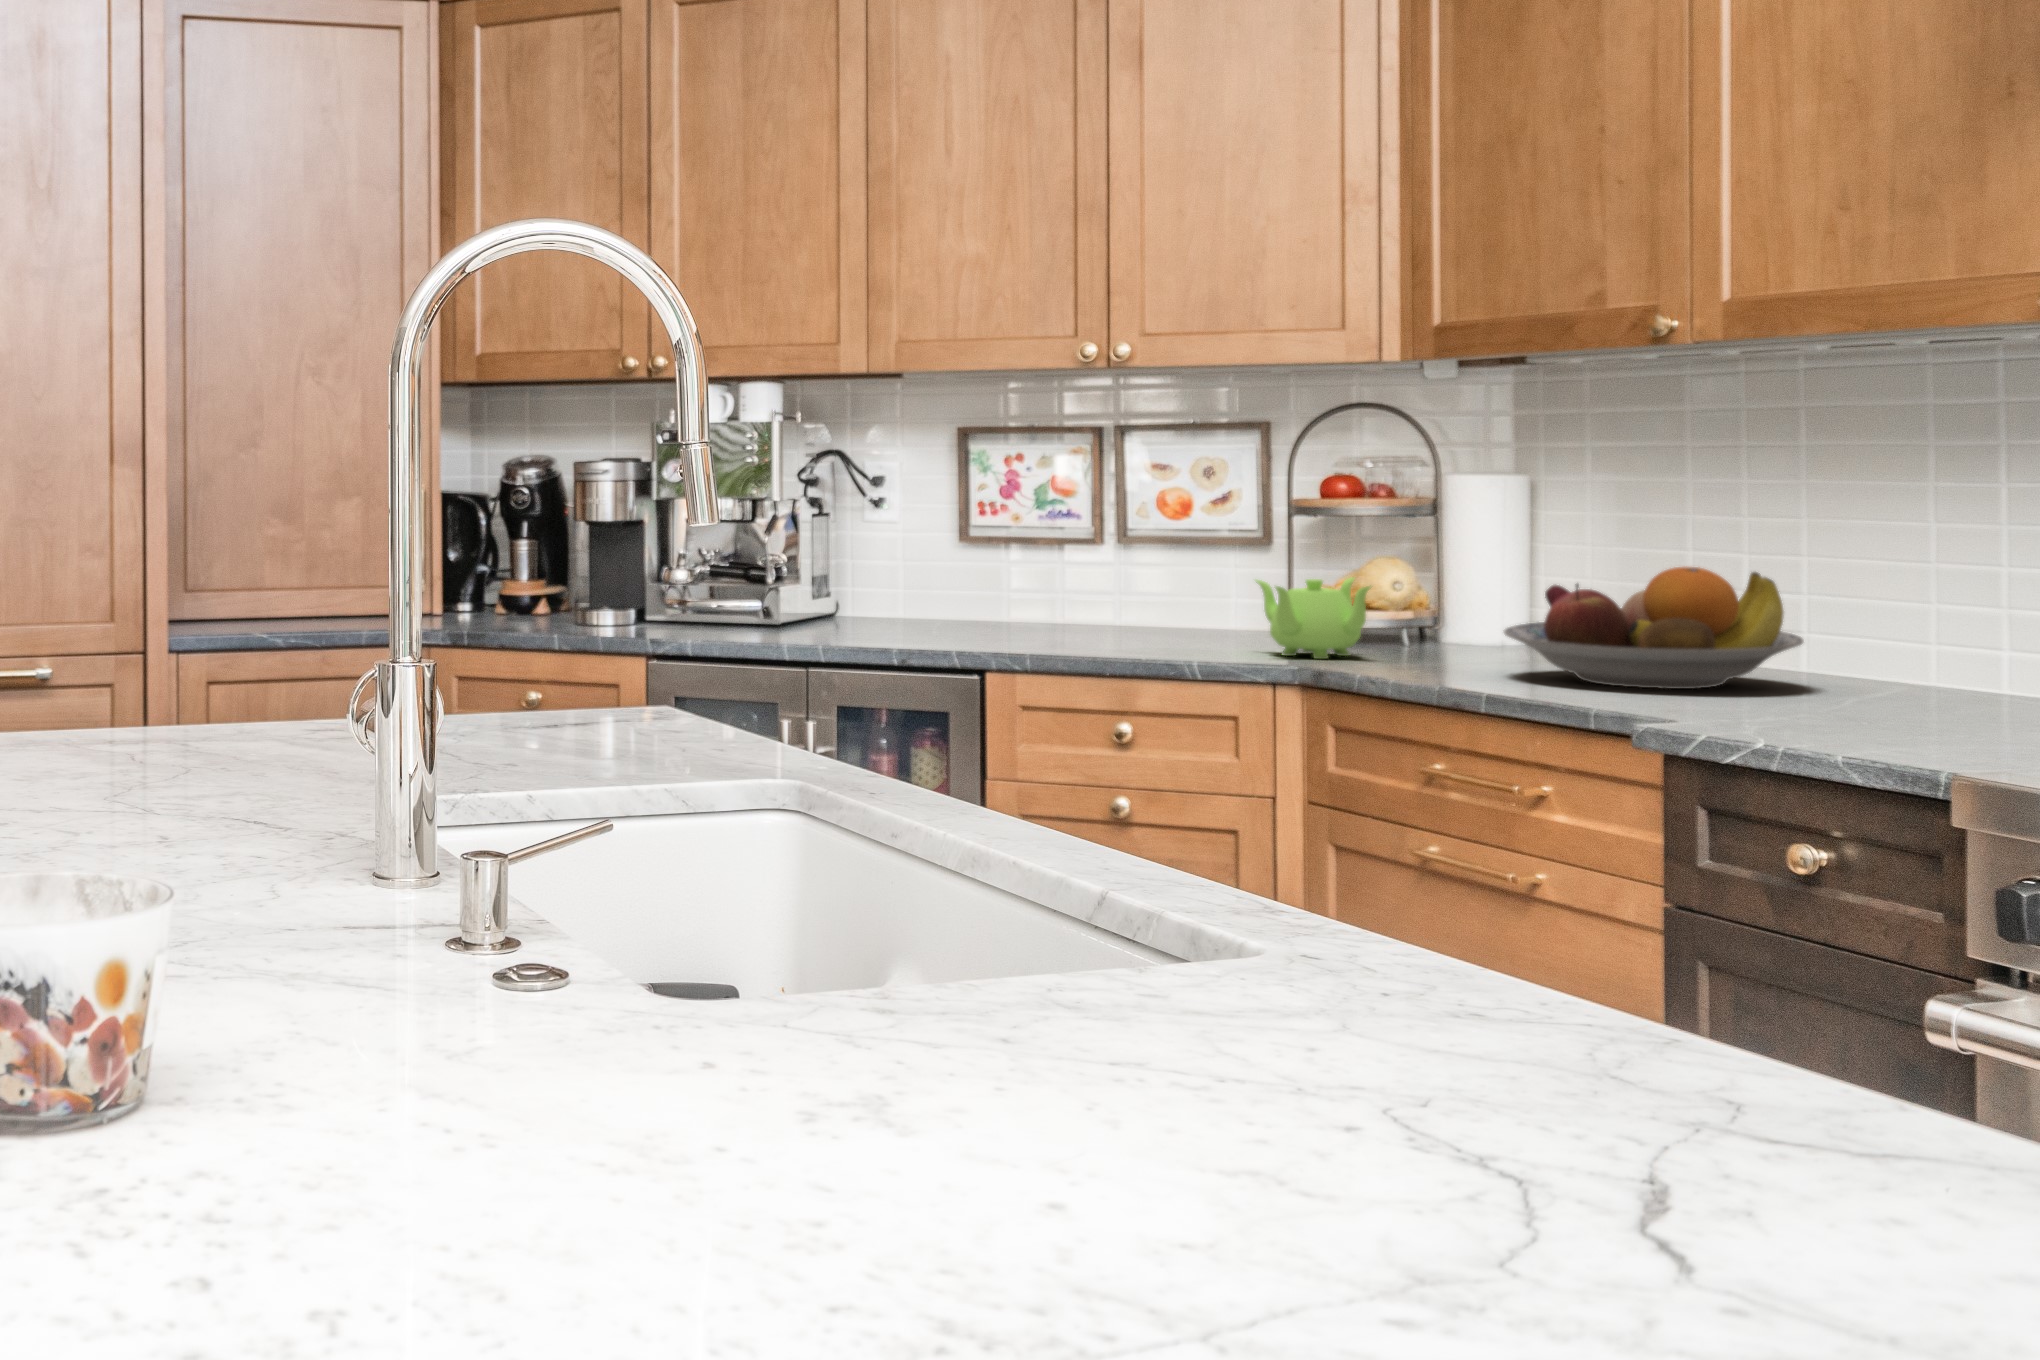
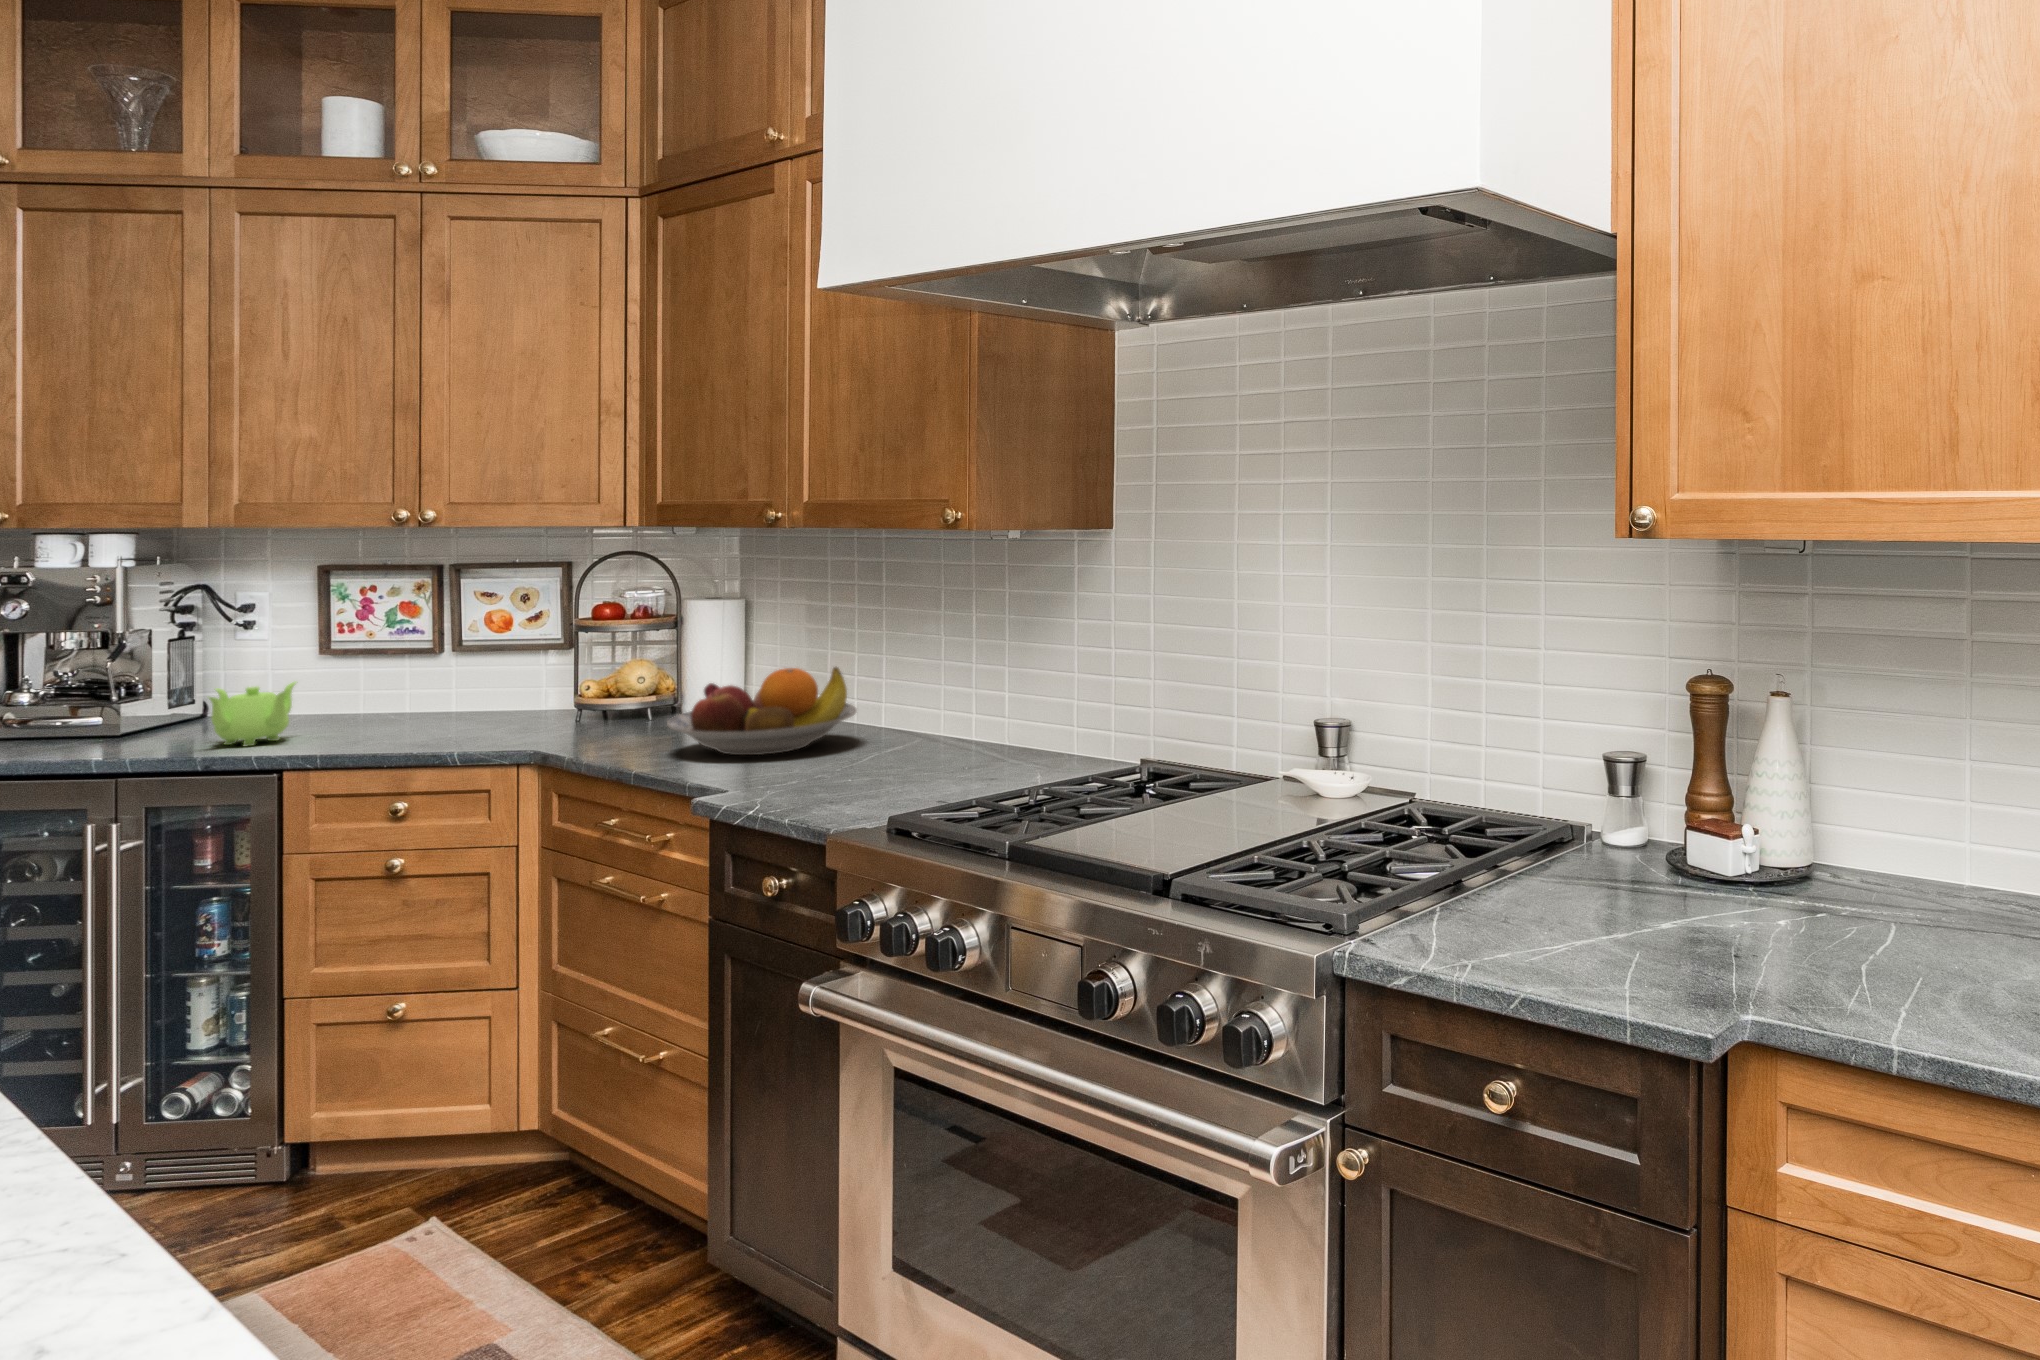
teapot: present [1256,577,1371,659] -> present [209,682,296,746]

